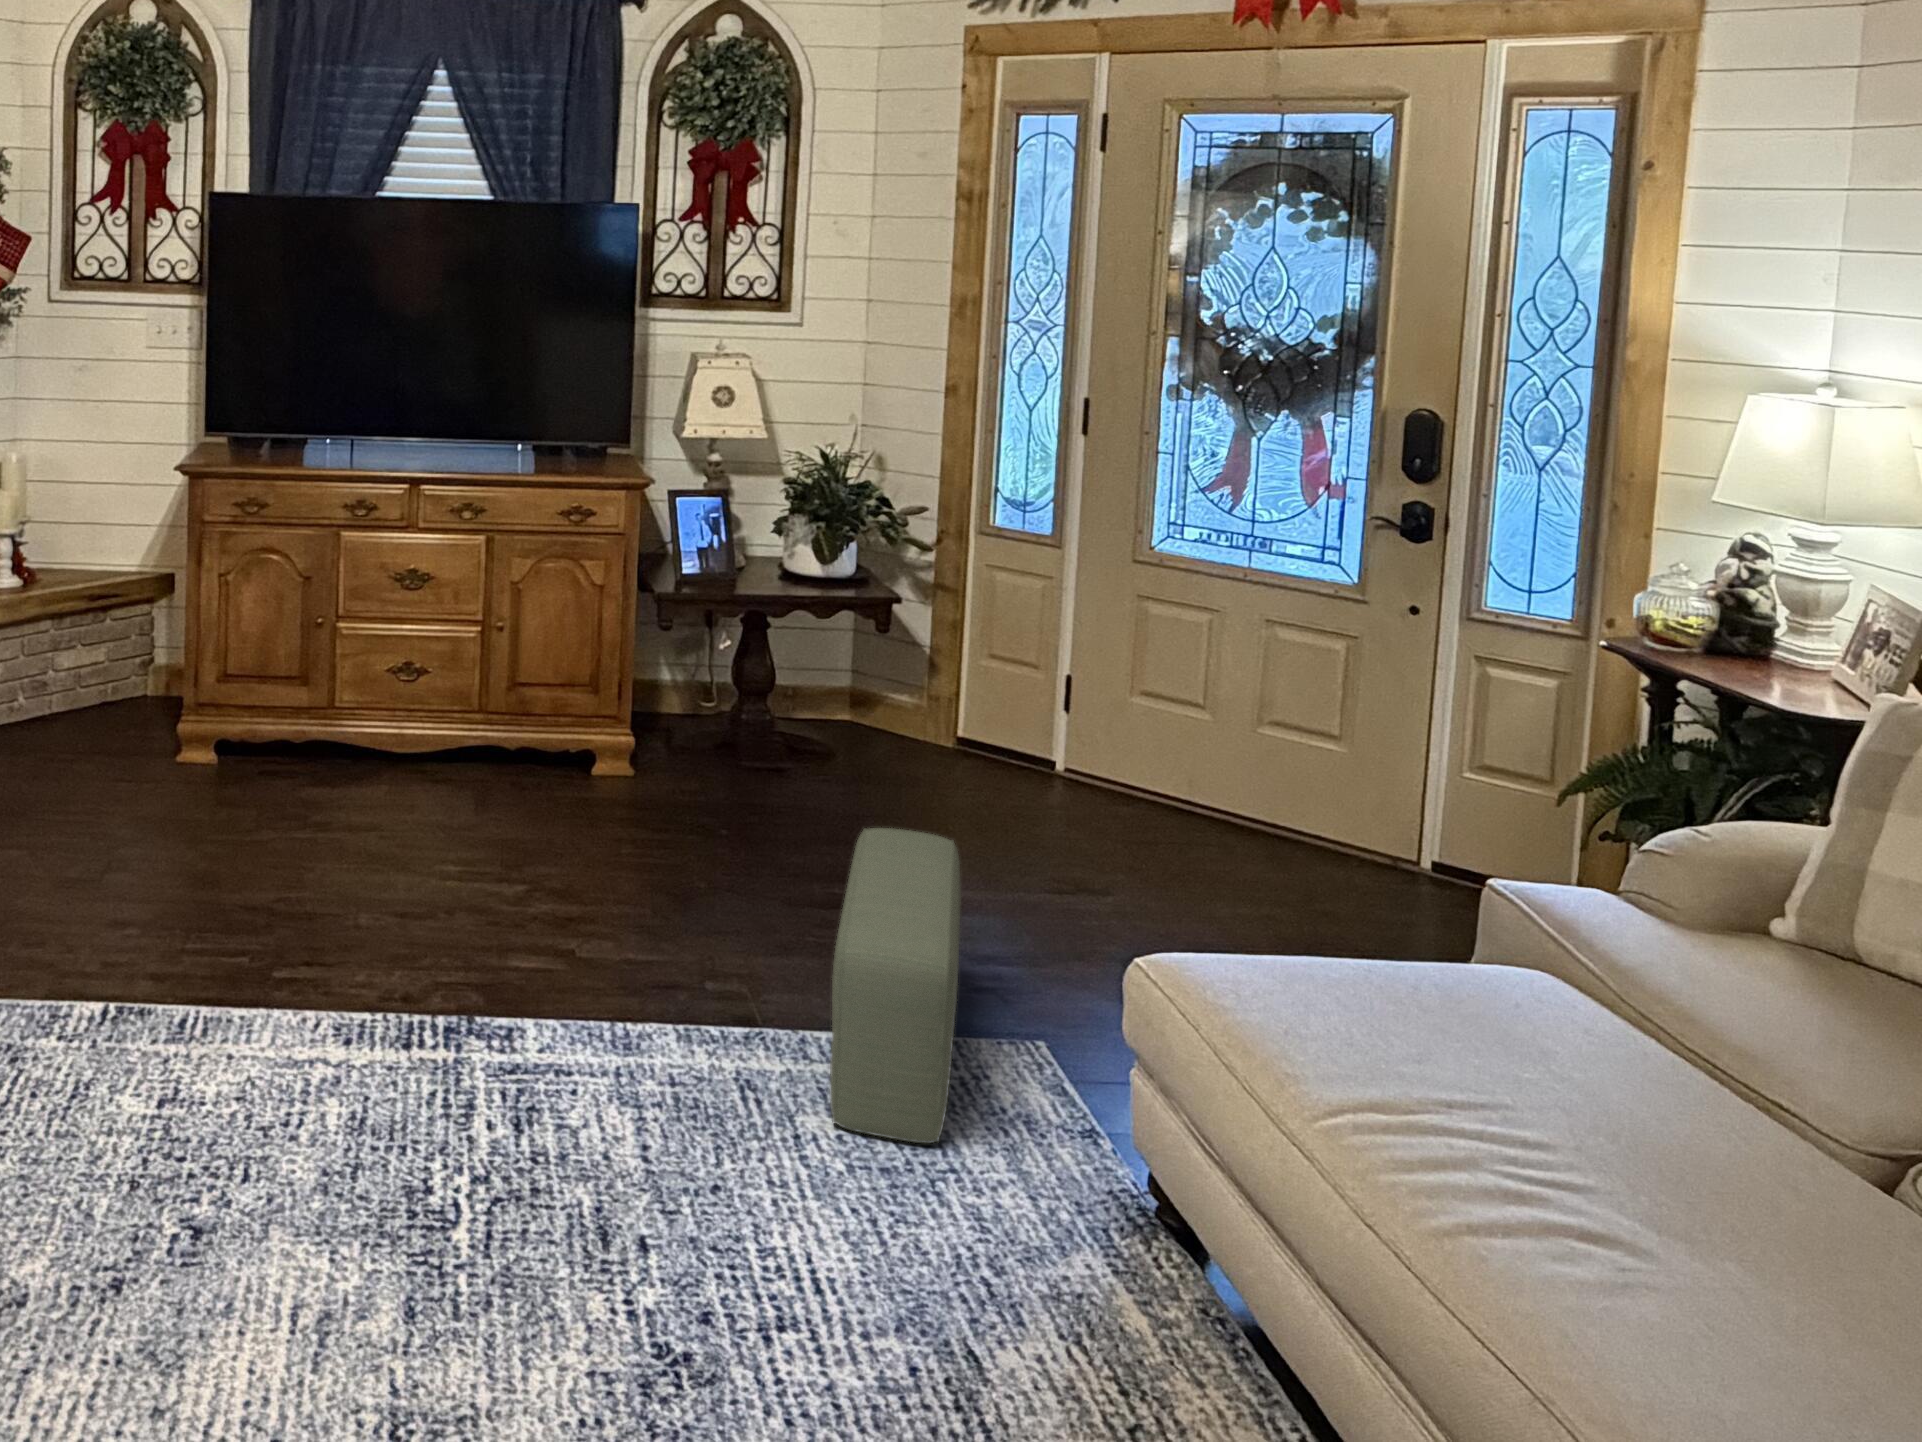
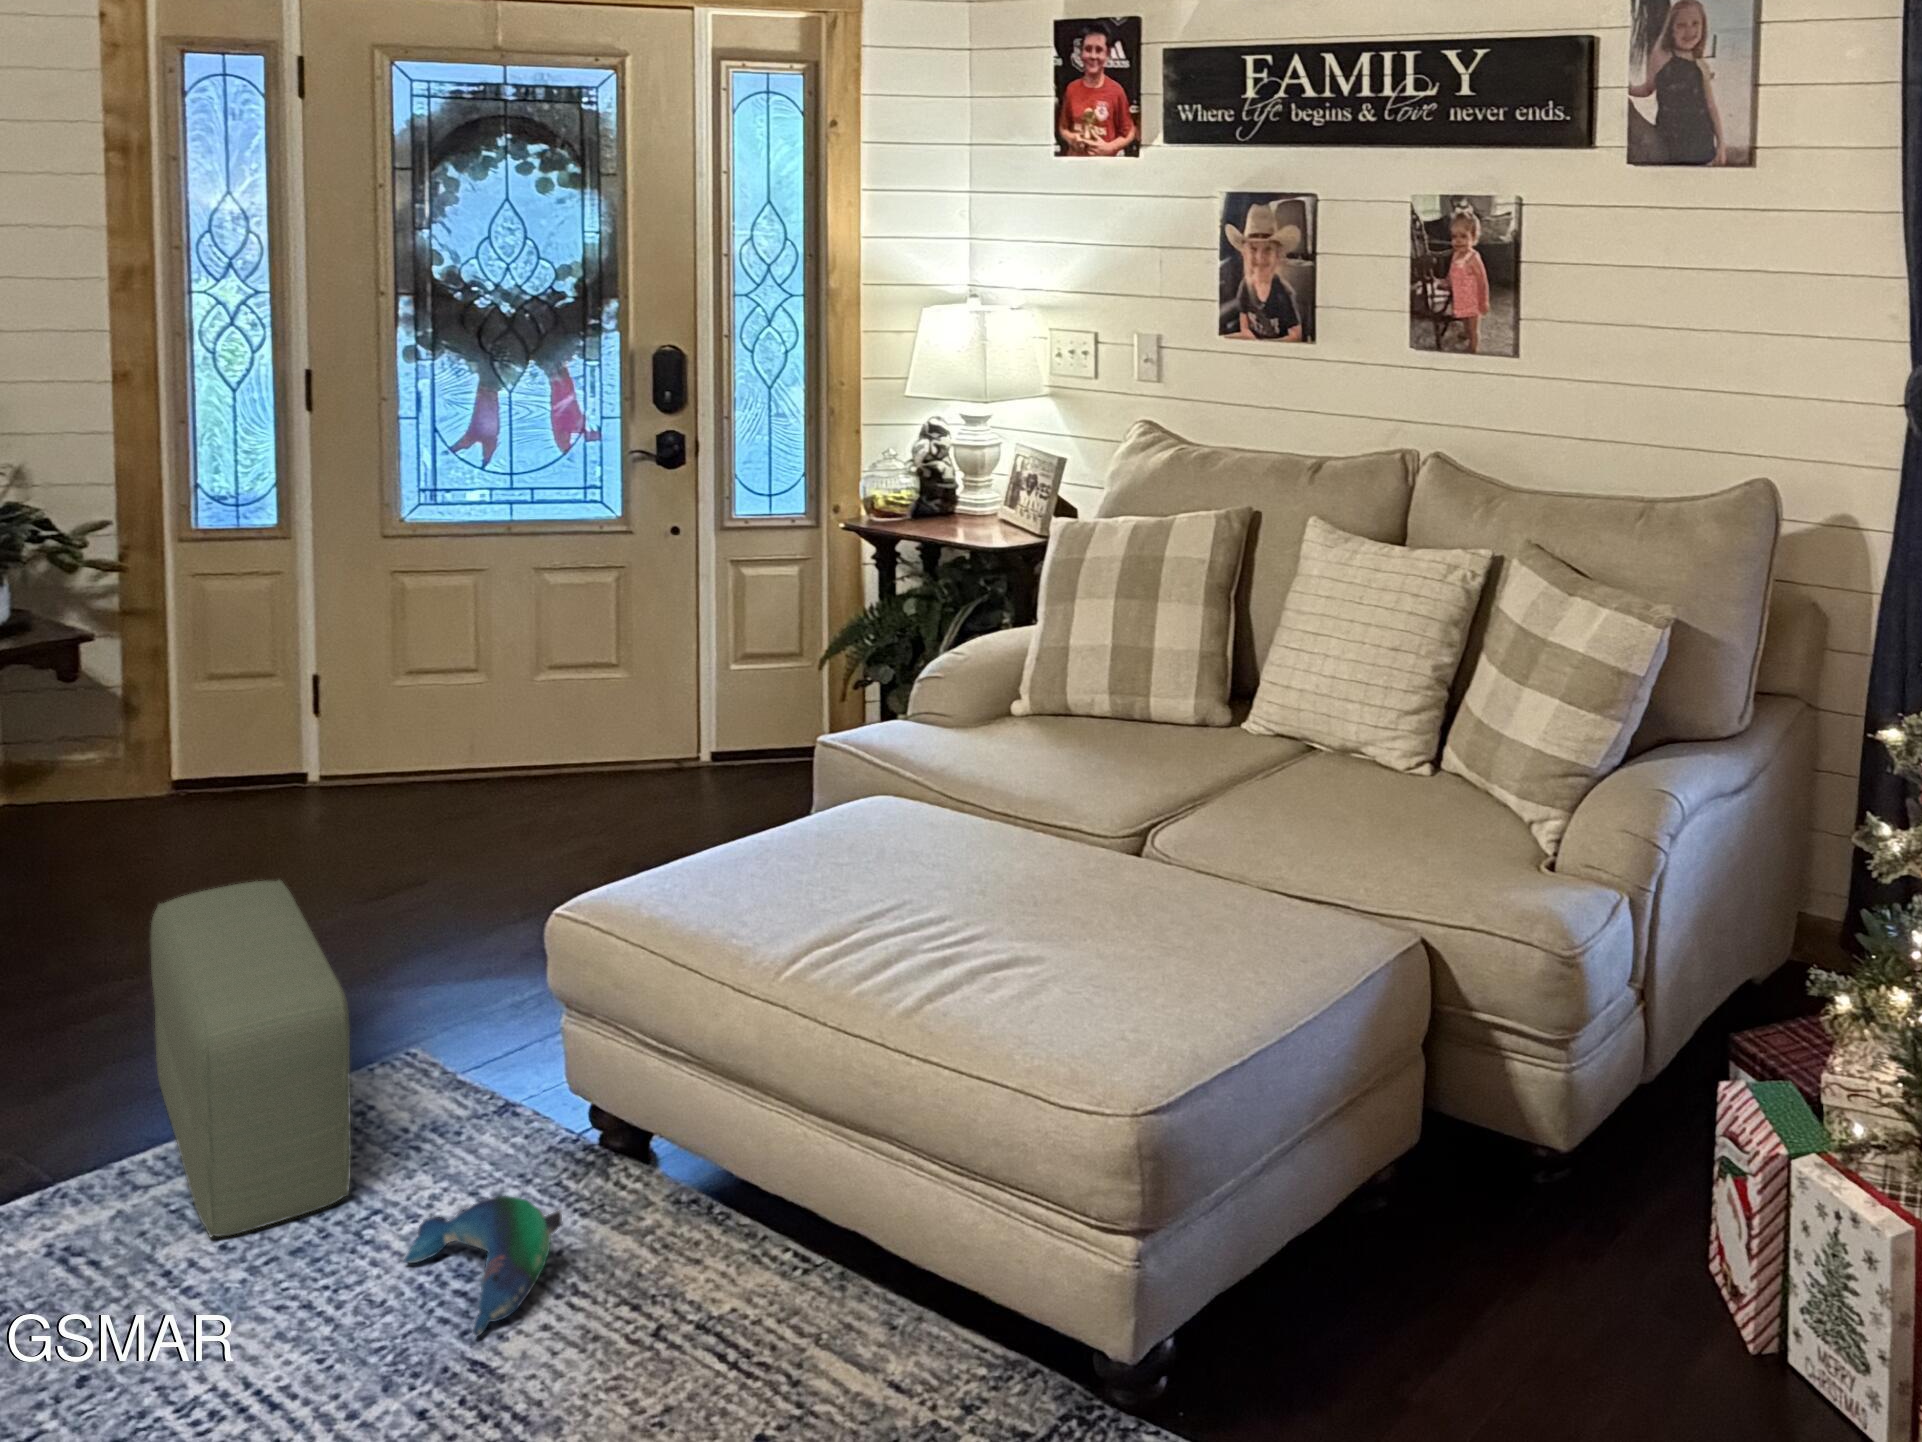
plush toy: none [954,1197,1083,1332] -> present [404,1196,562,1336]

